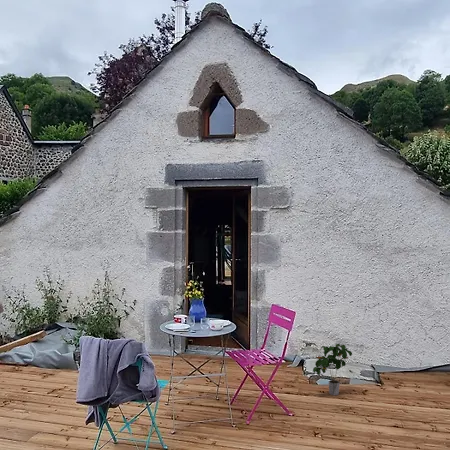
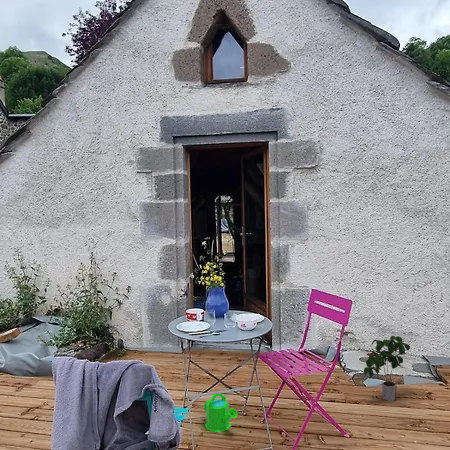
watering can: none [186,379,211,410] -> present [204,394,237,432]

